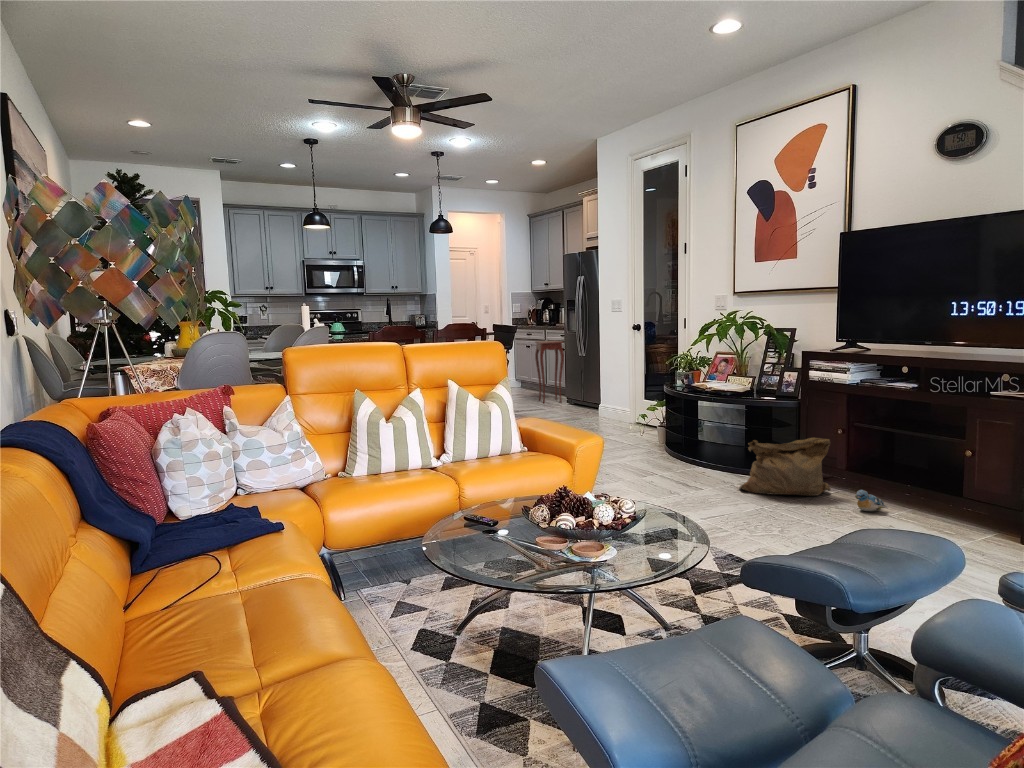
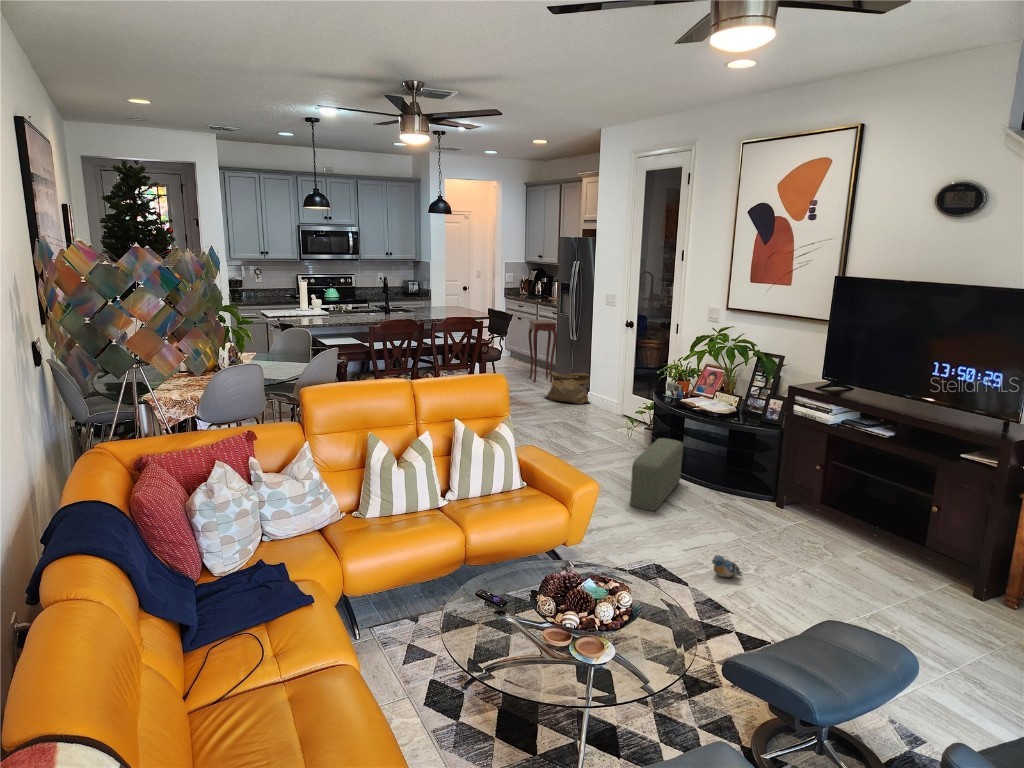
pouf: none [642,422,697,491] -> present [630,438,683,511]
bag: present [739,438,830,496] -> present [546,371,590,404]
plush toy: present [855,490,888,512] -> present [712,555,742,577]

